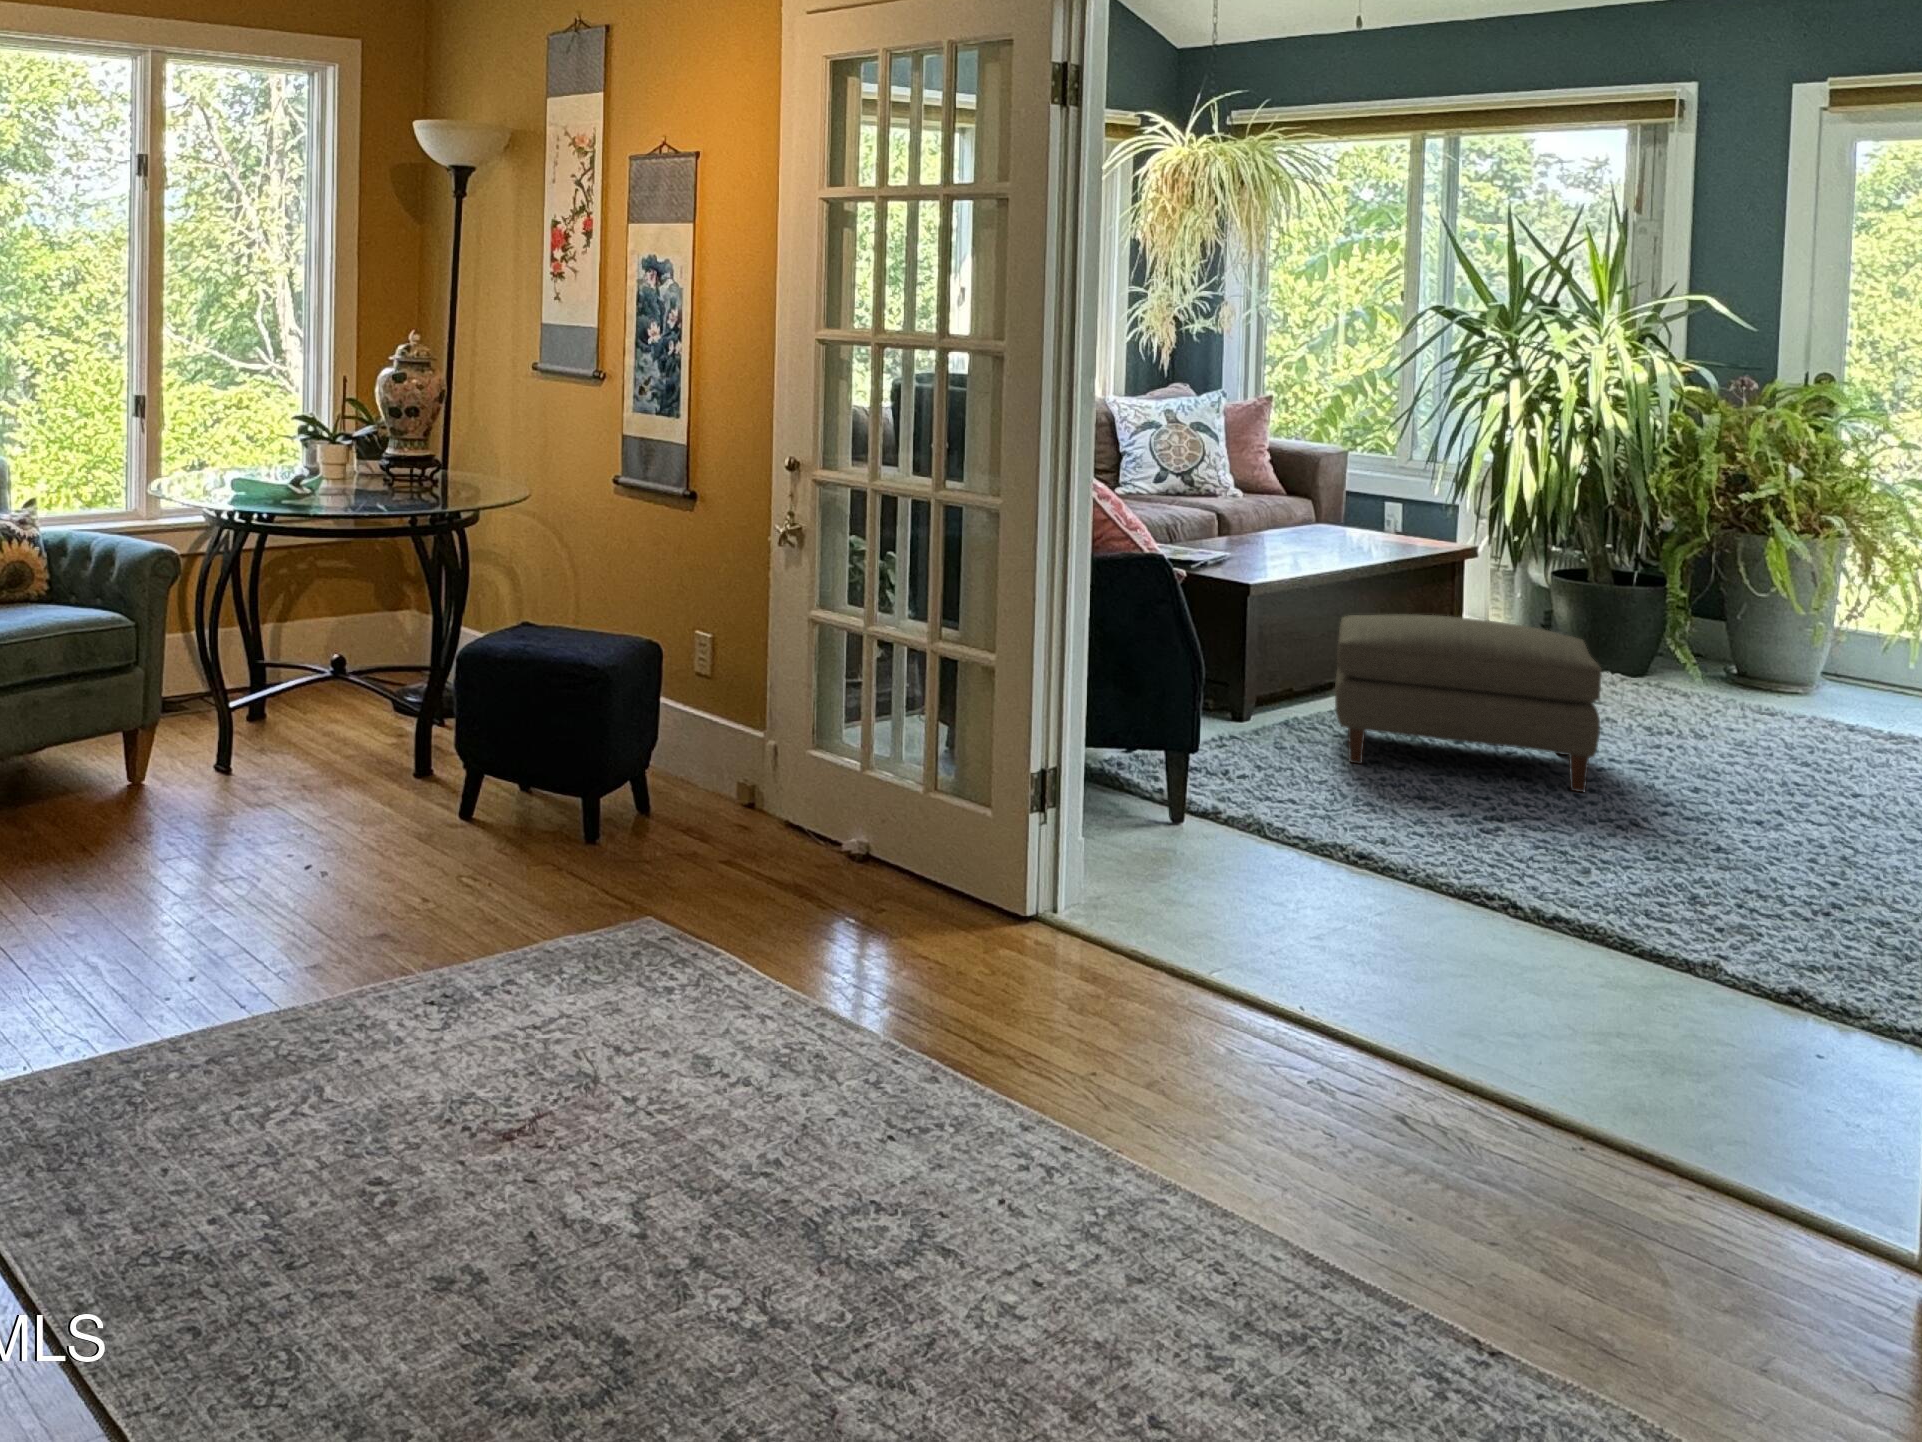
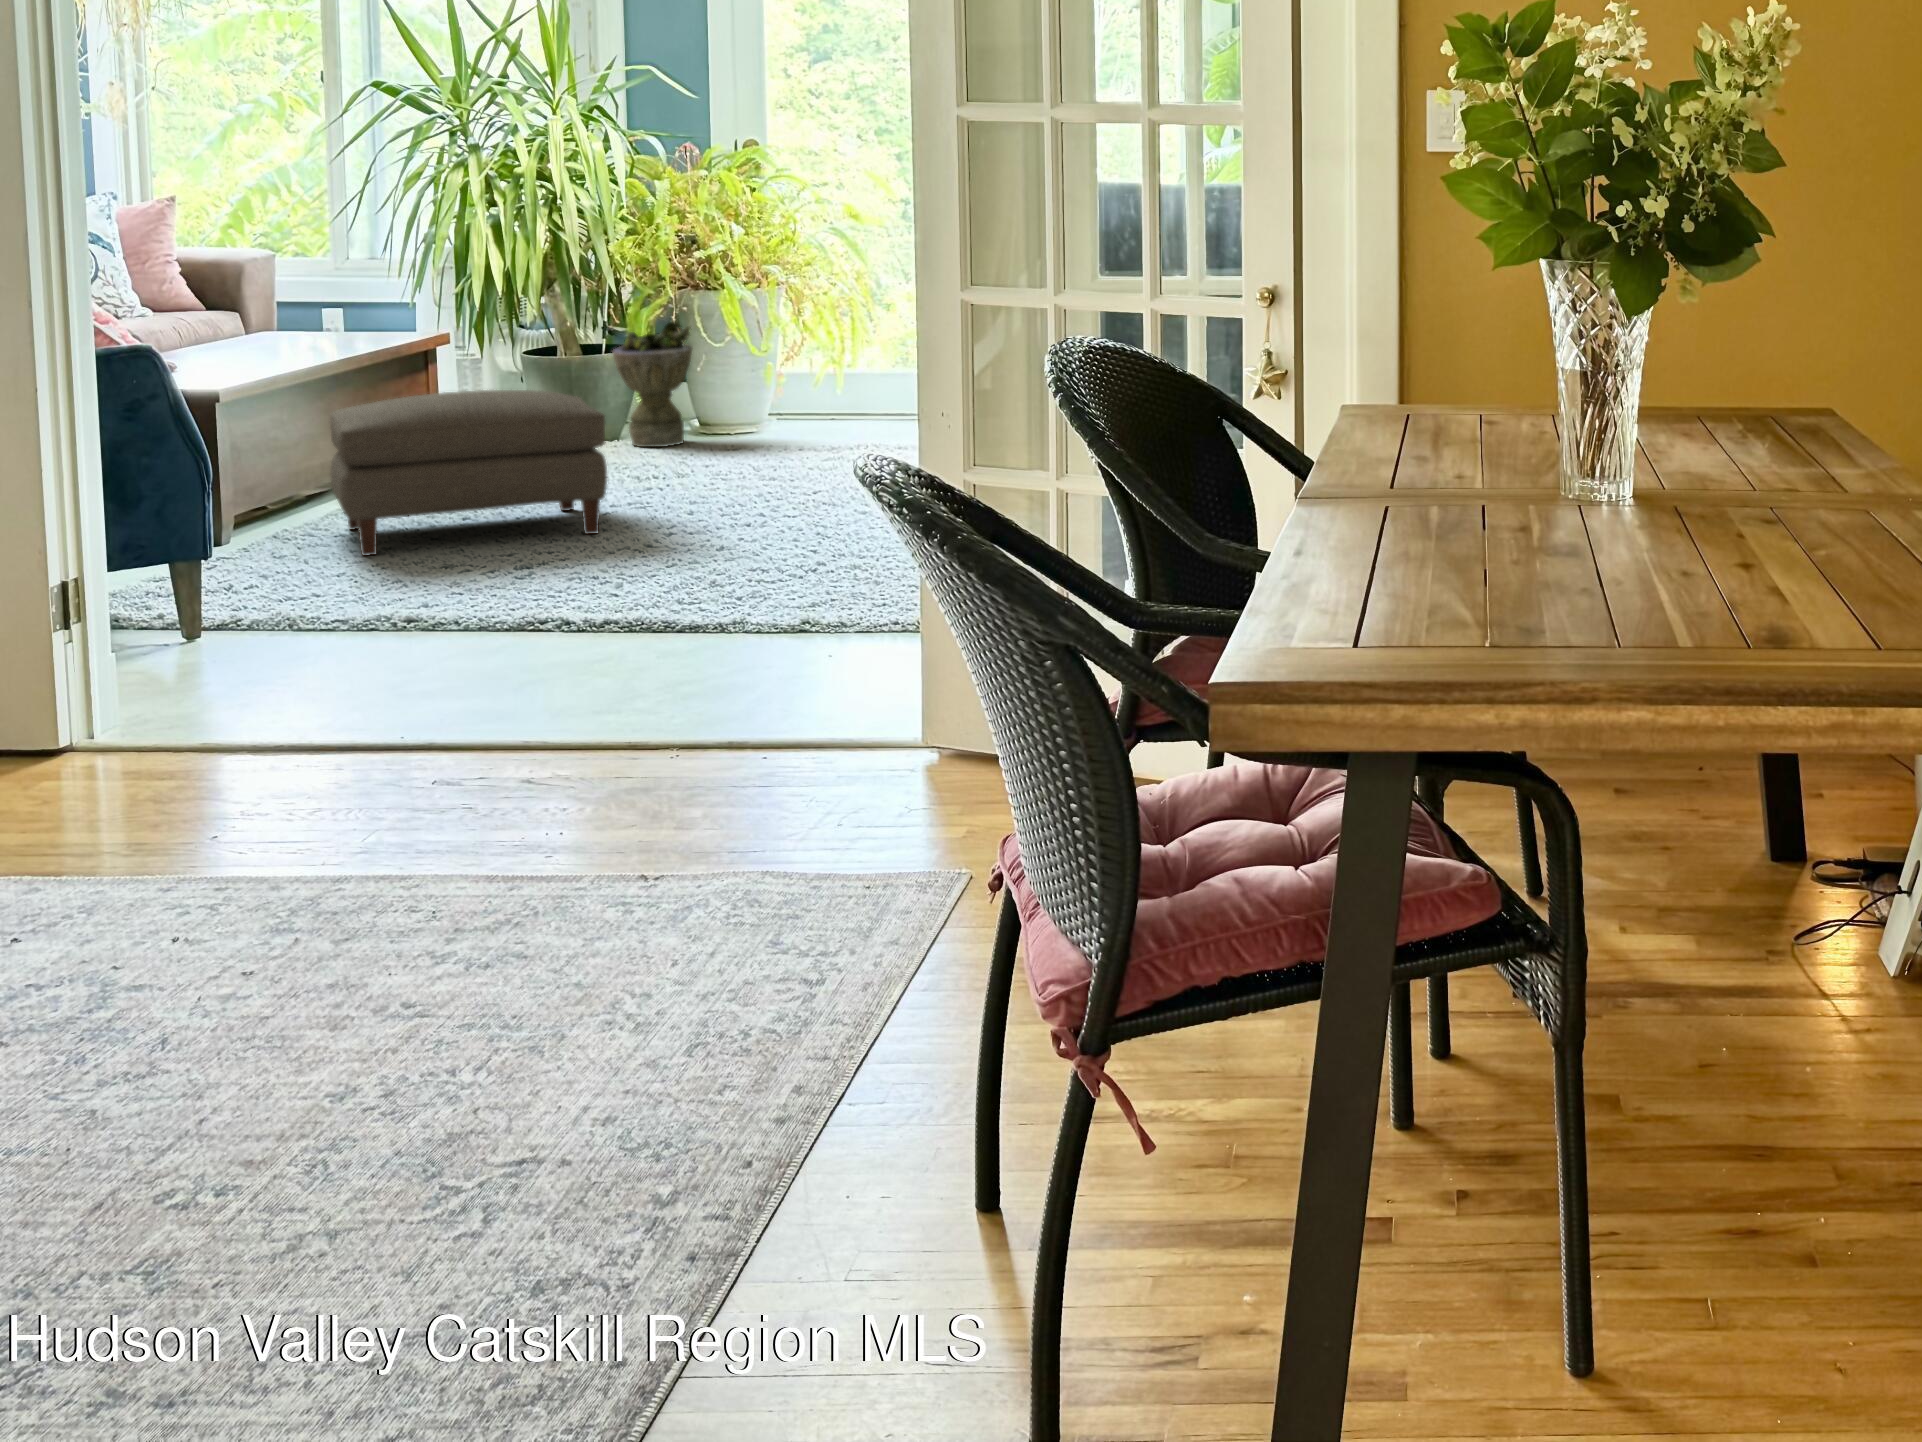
planter: none [1642,562,1735,694] -> present [613,321,693,447]

